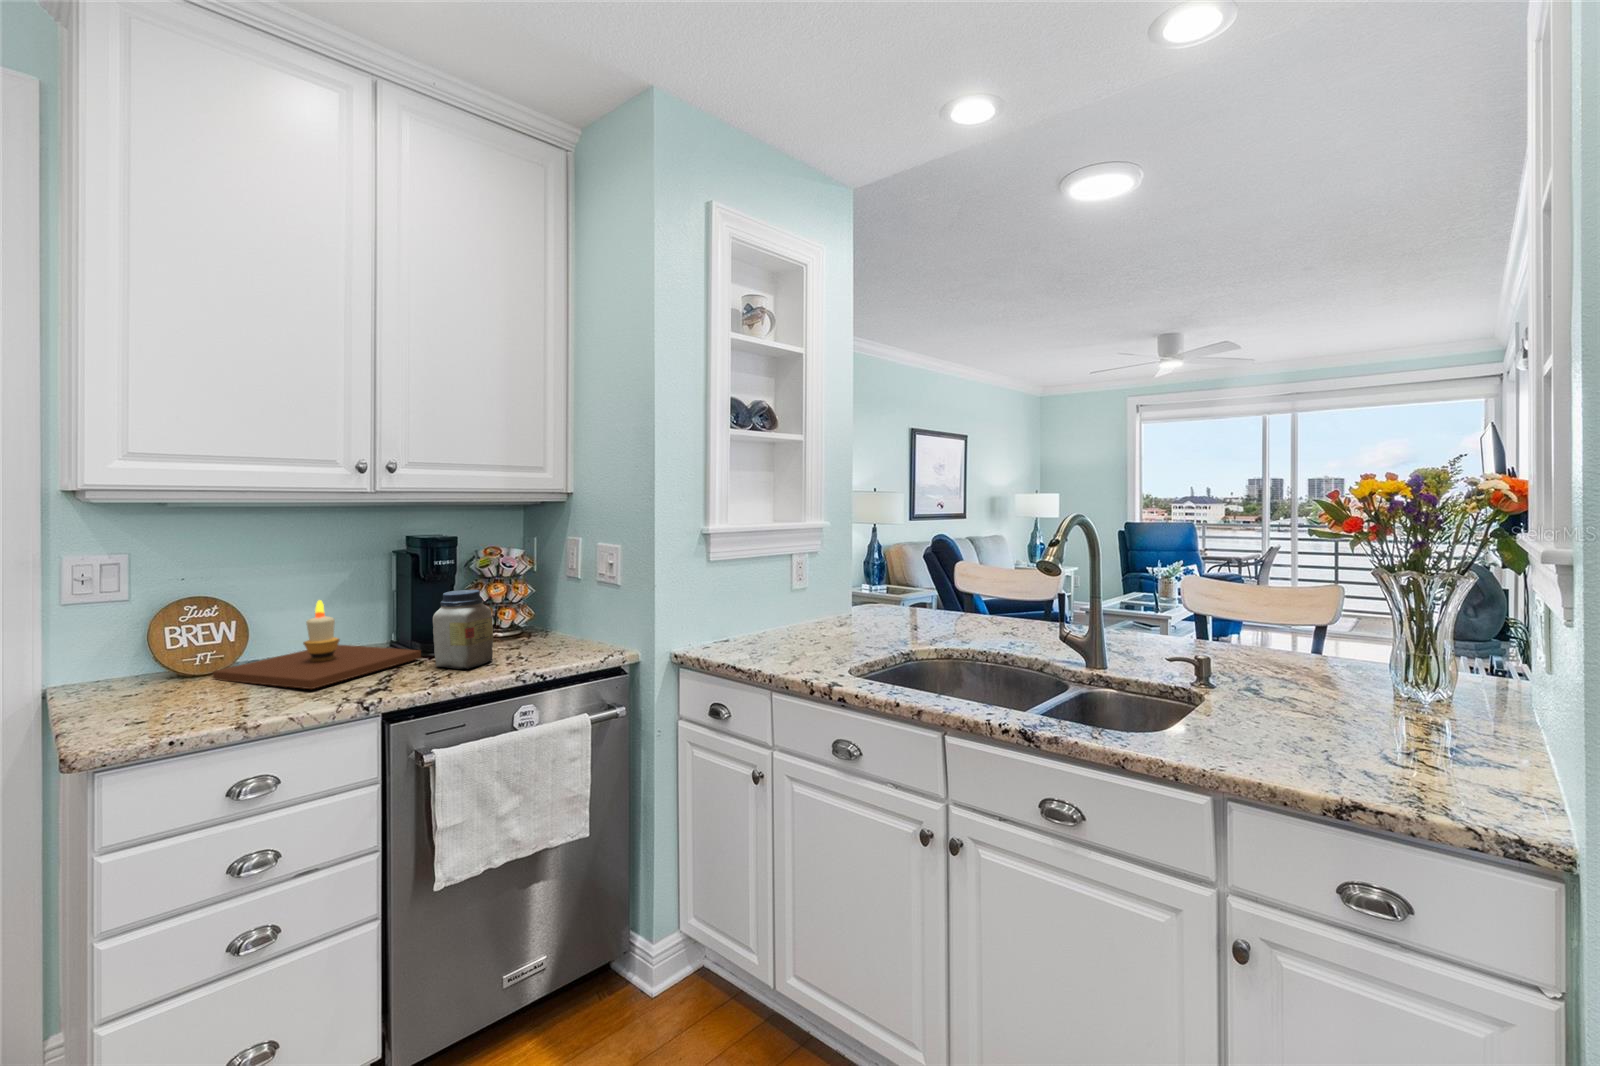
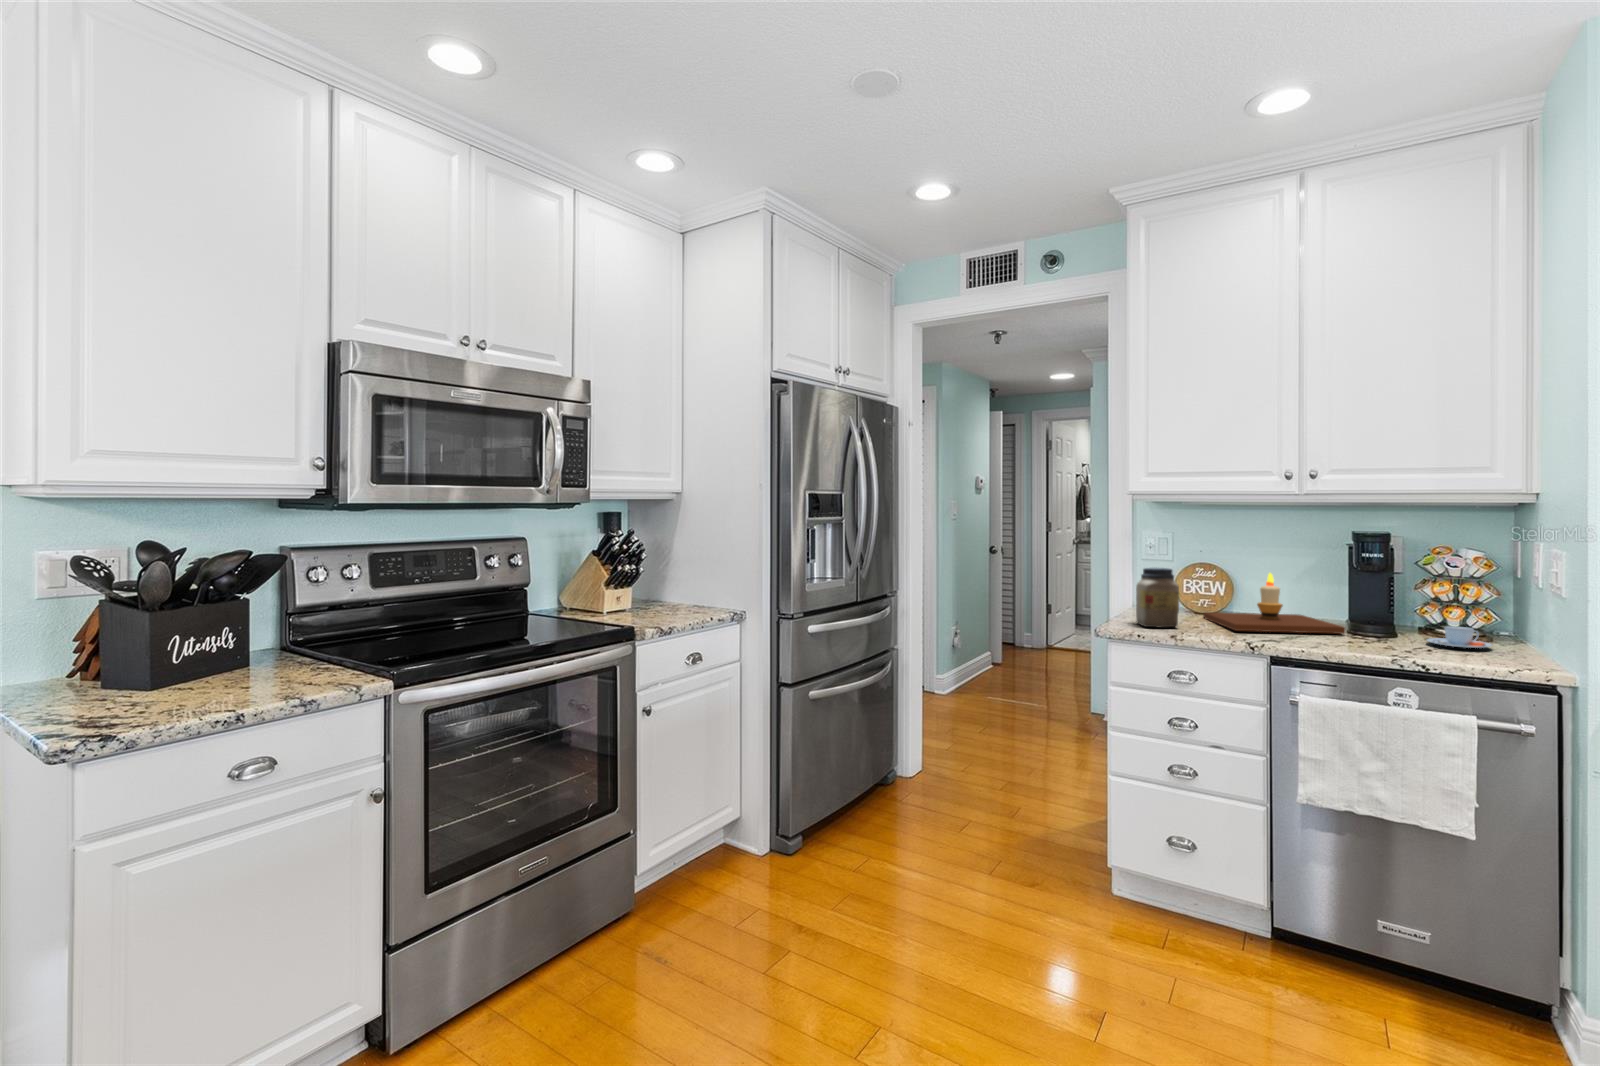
jar: present [433,590,493,669] -> present [1136,567,1179,627]
teacup: none [497,626,551,649] -> present [1427,626,1492,648]

